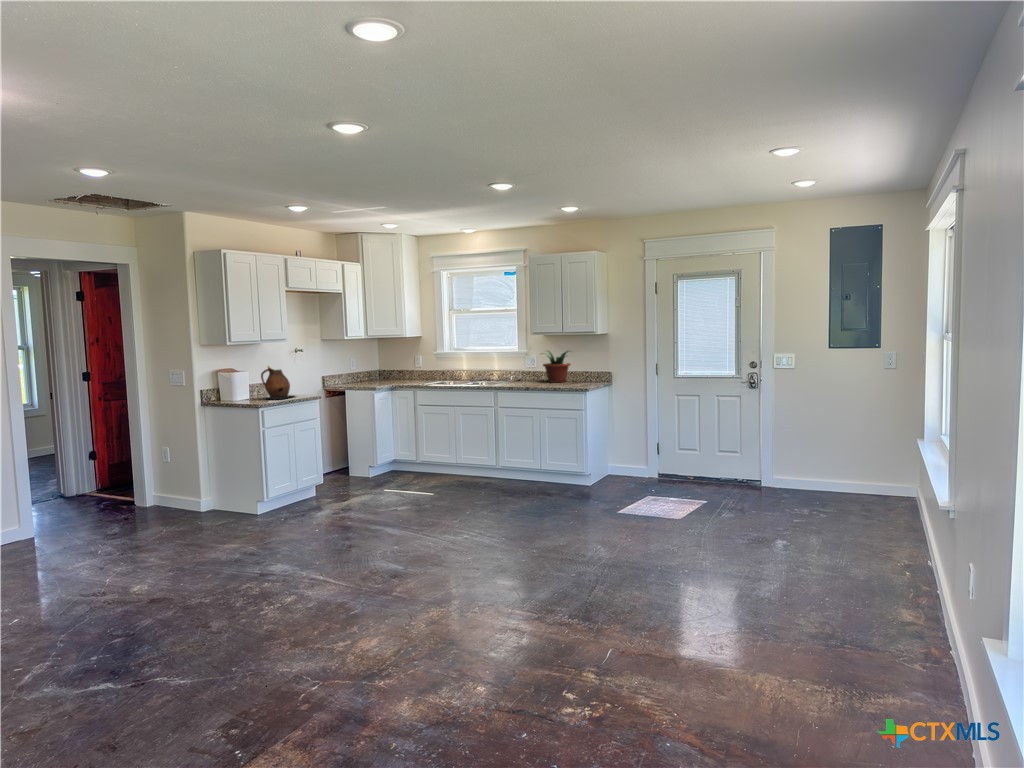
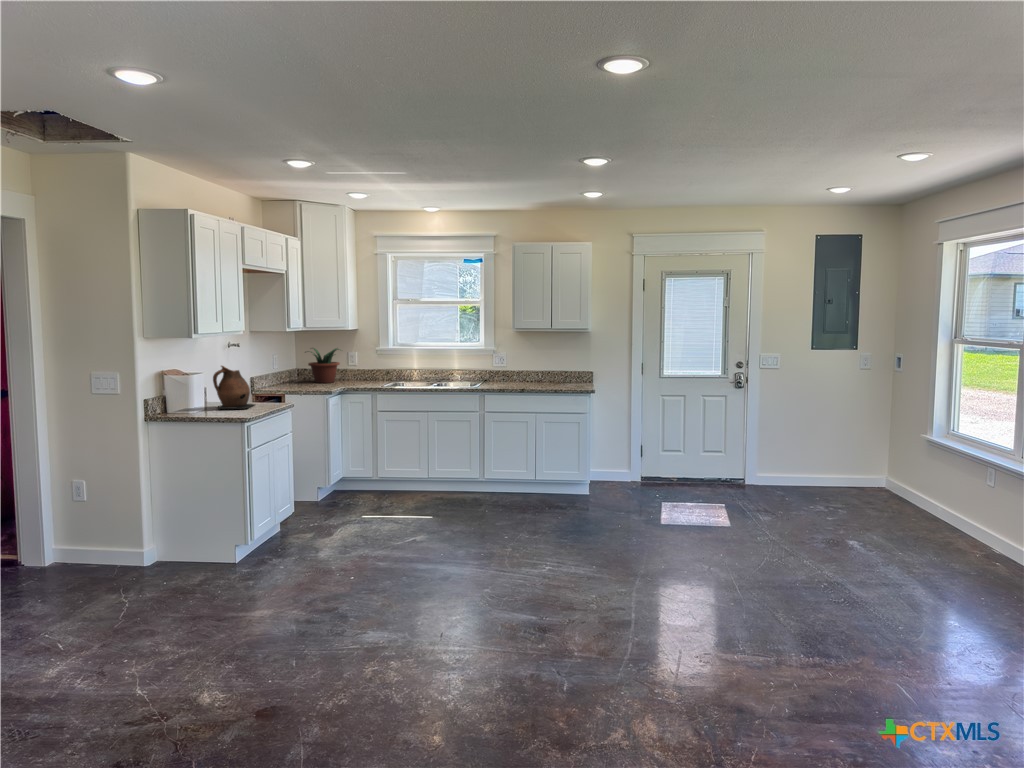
potted plant: present [543,350,571,383] -> present [308,348,340,383]

